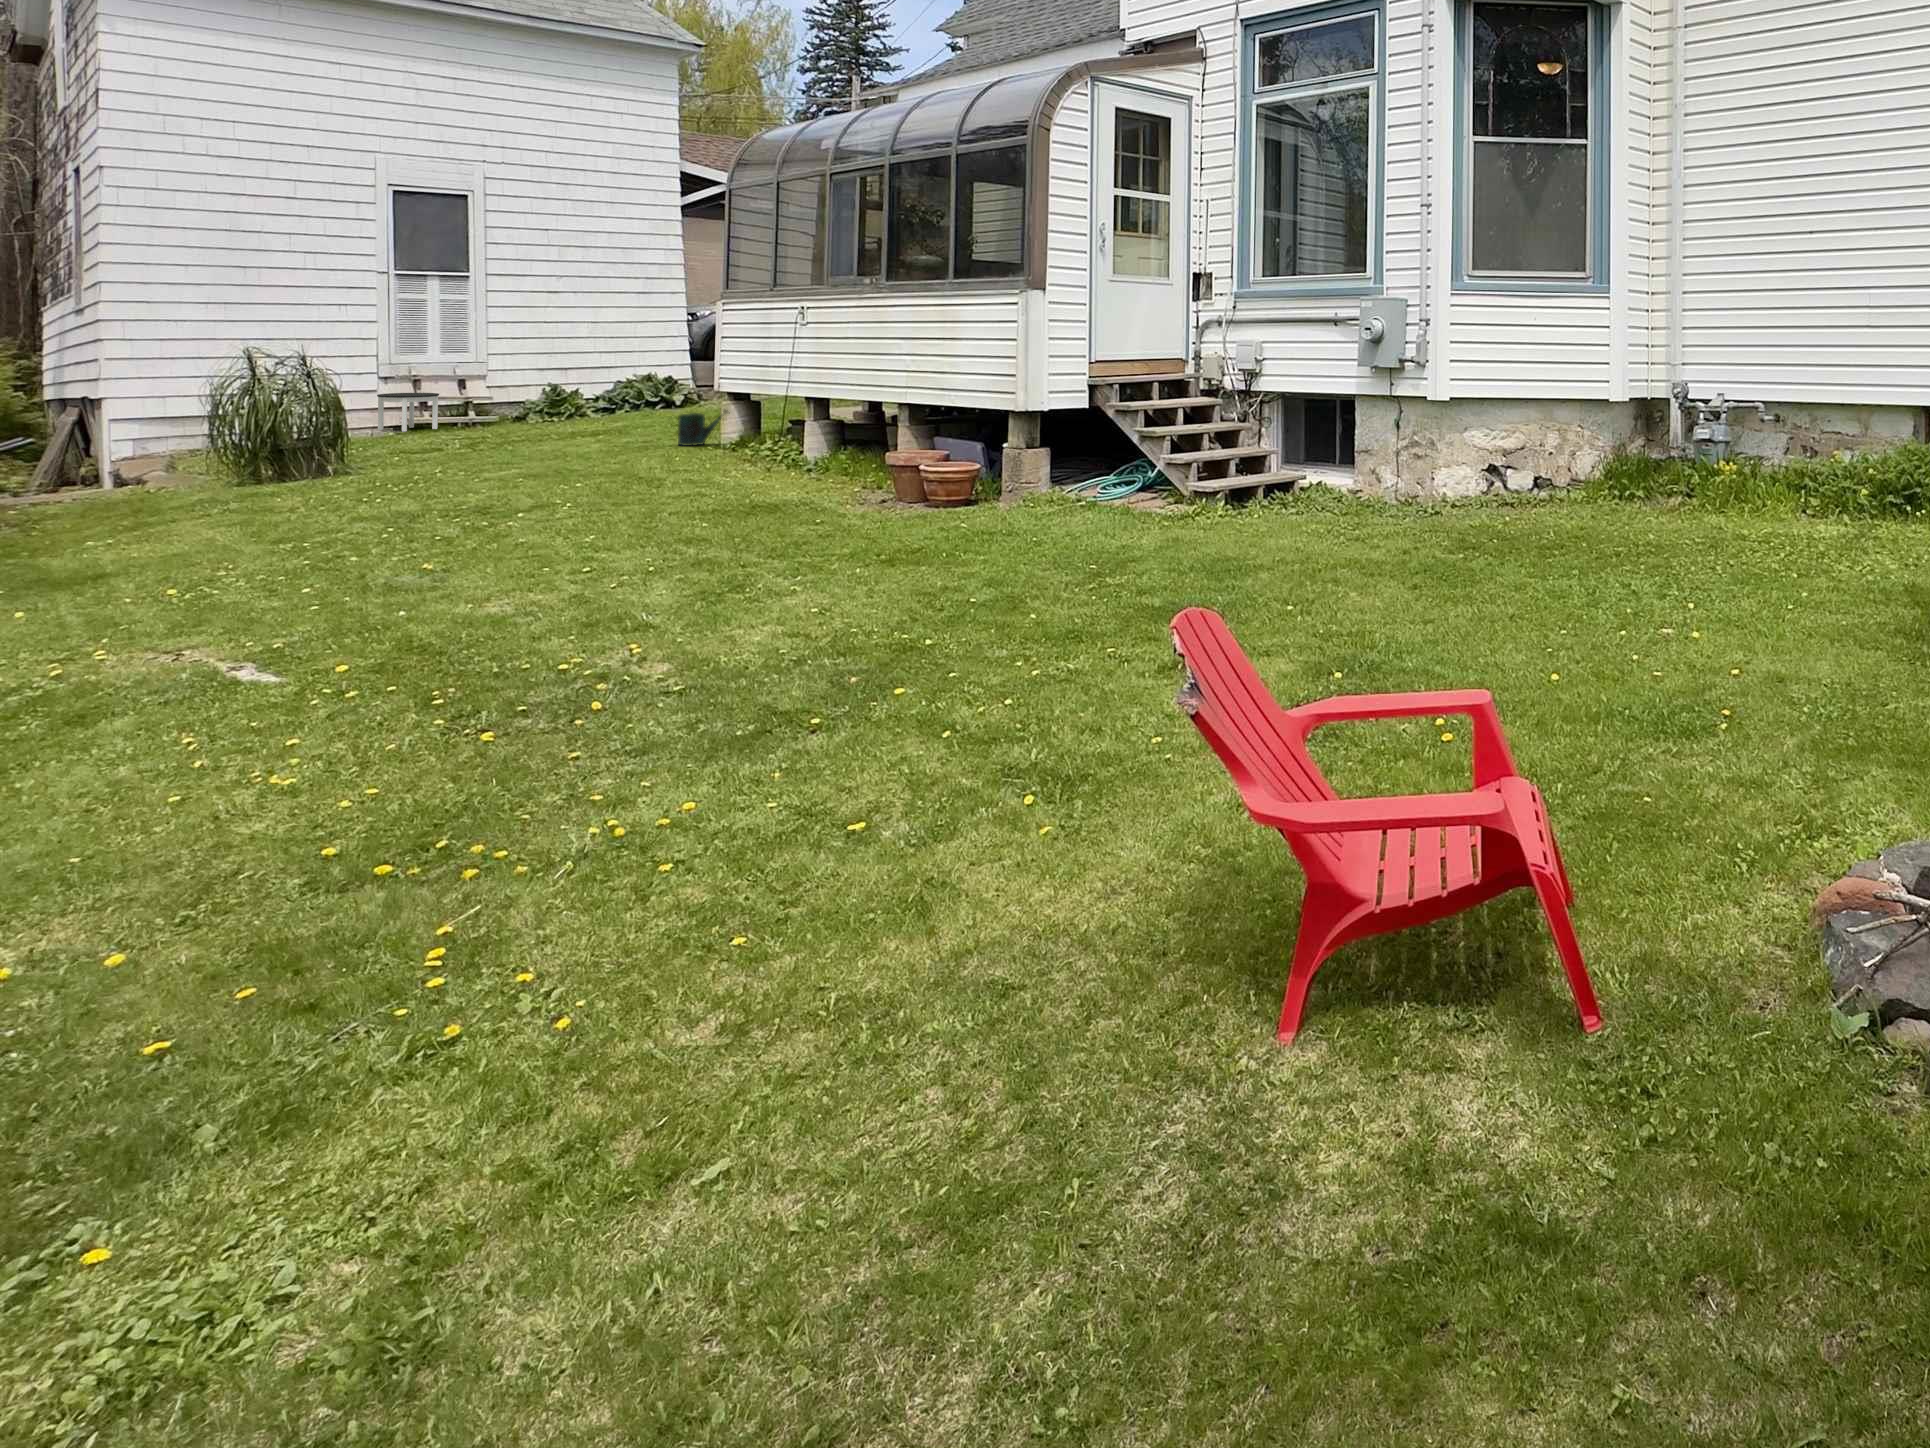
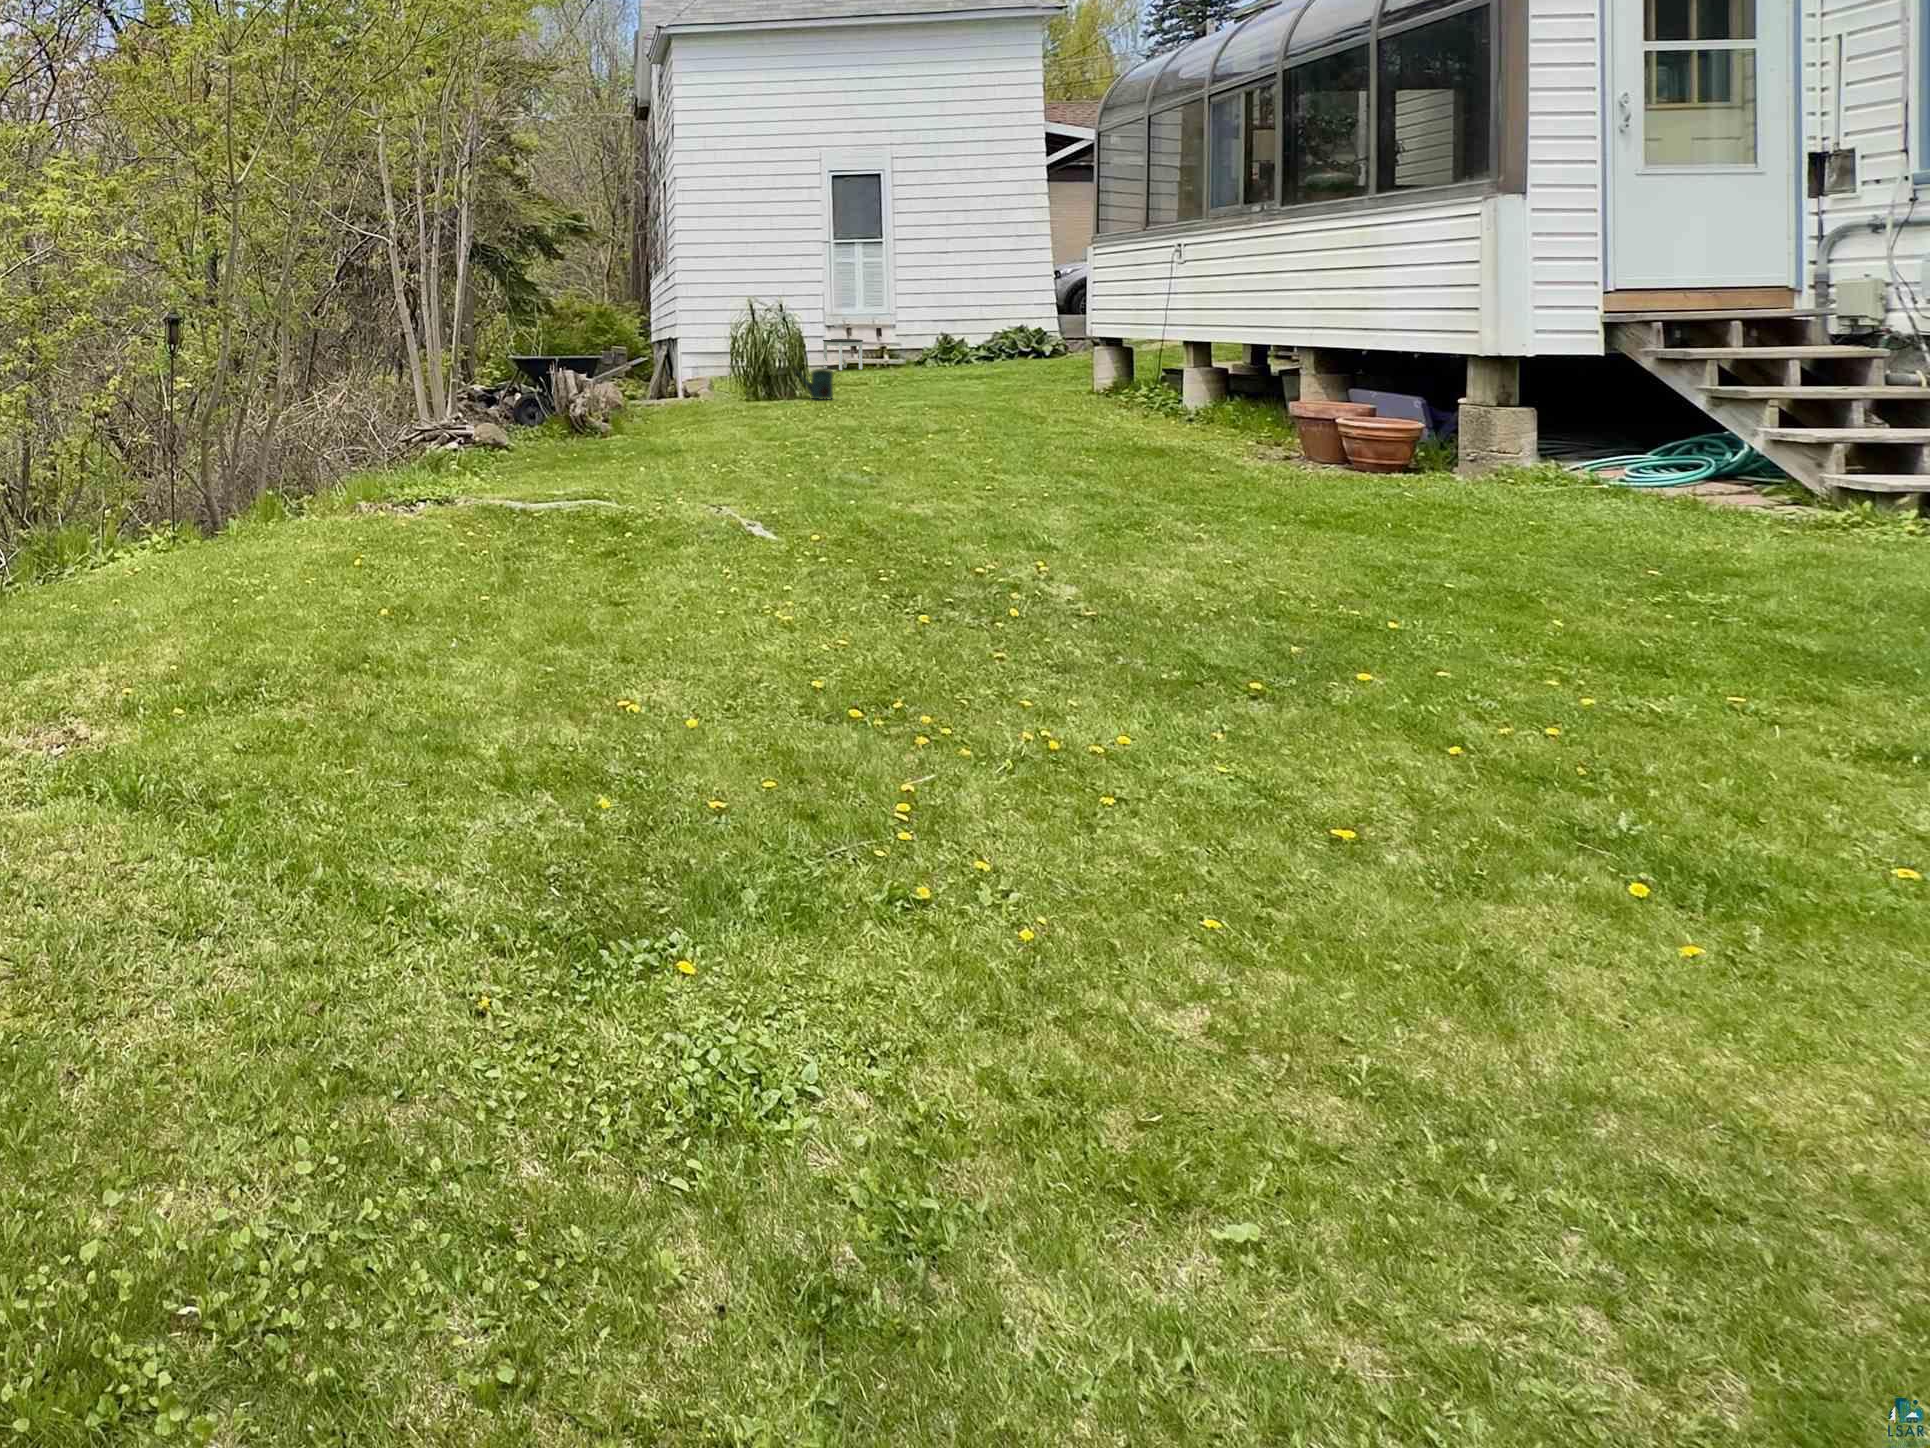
watering can: present [678,410,728,446] -> present [793,367,833,399]

